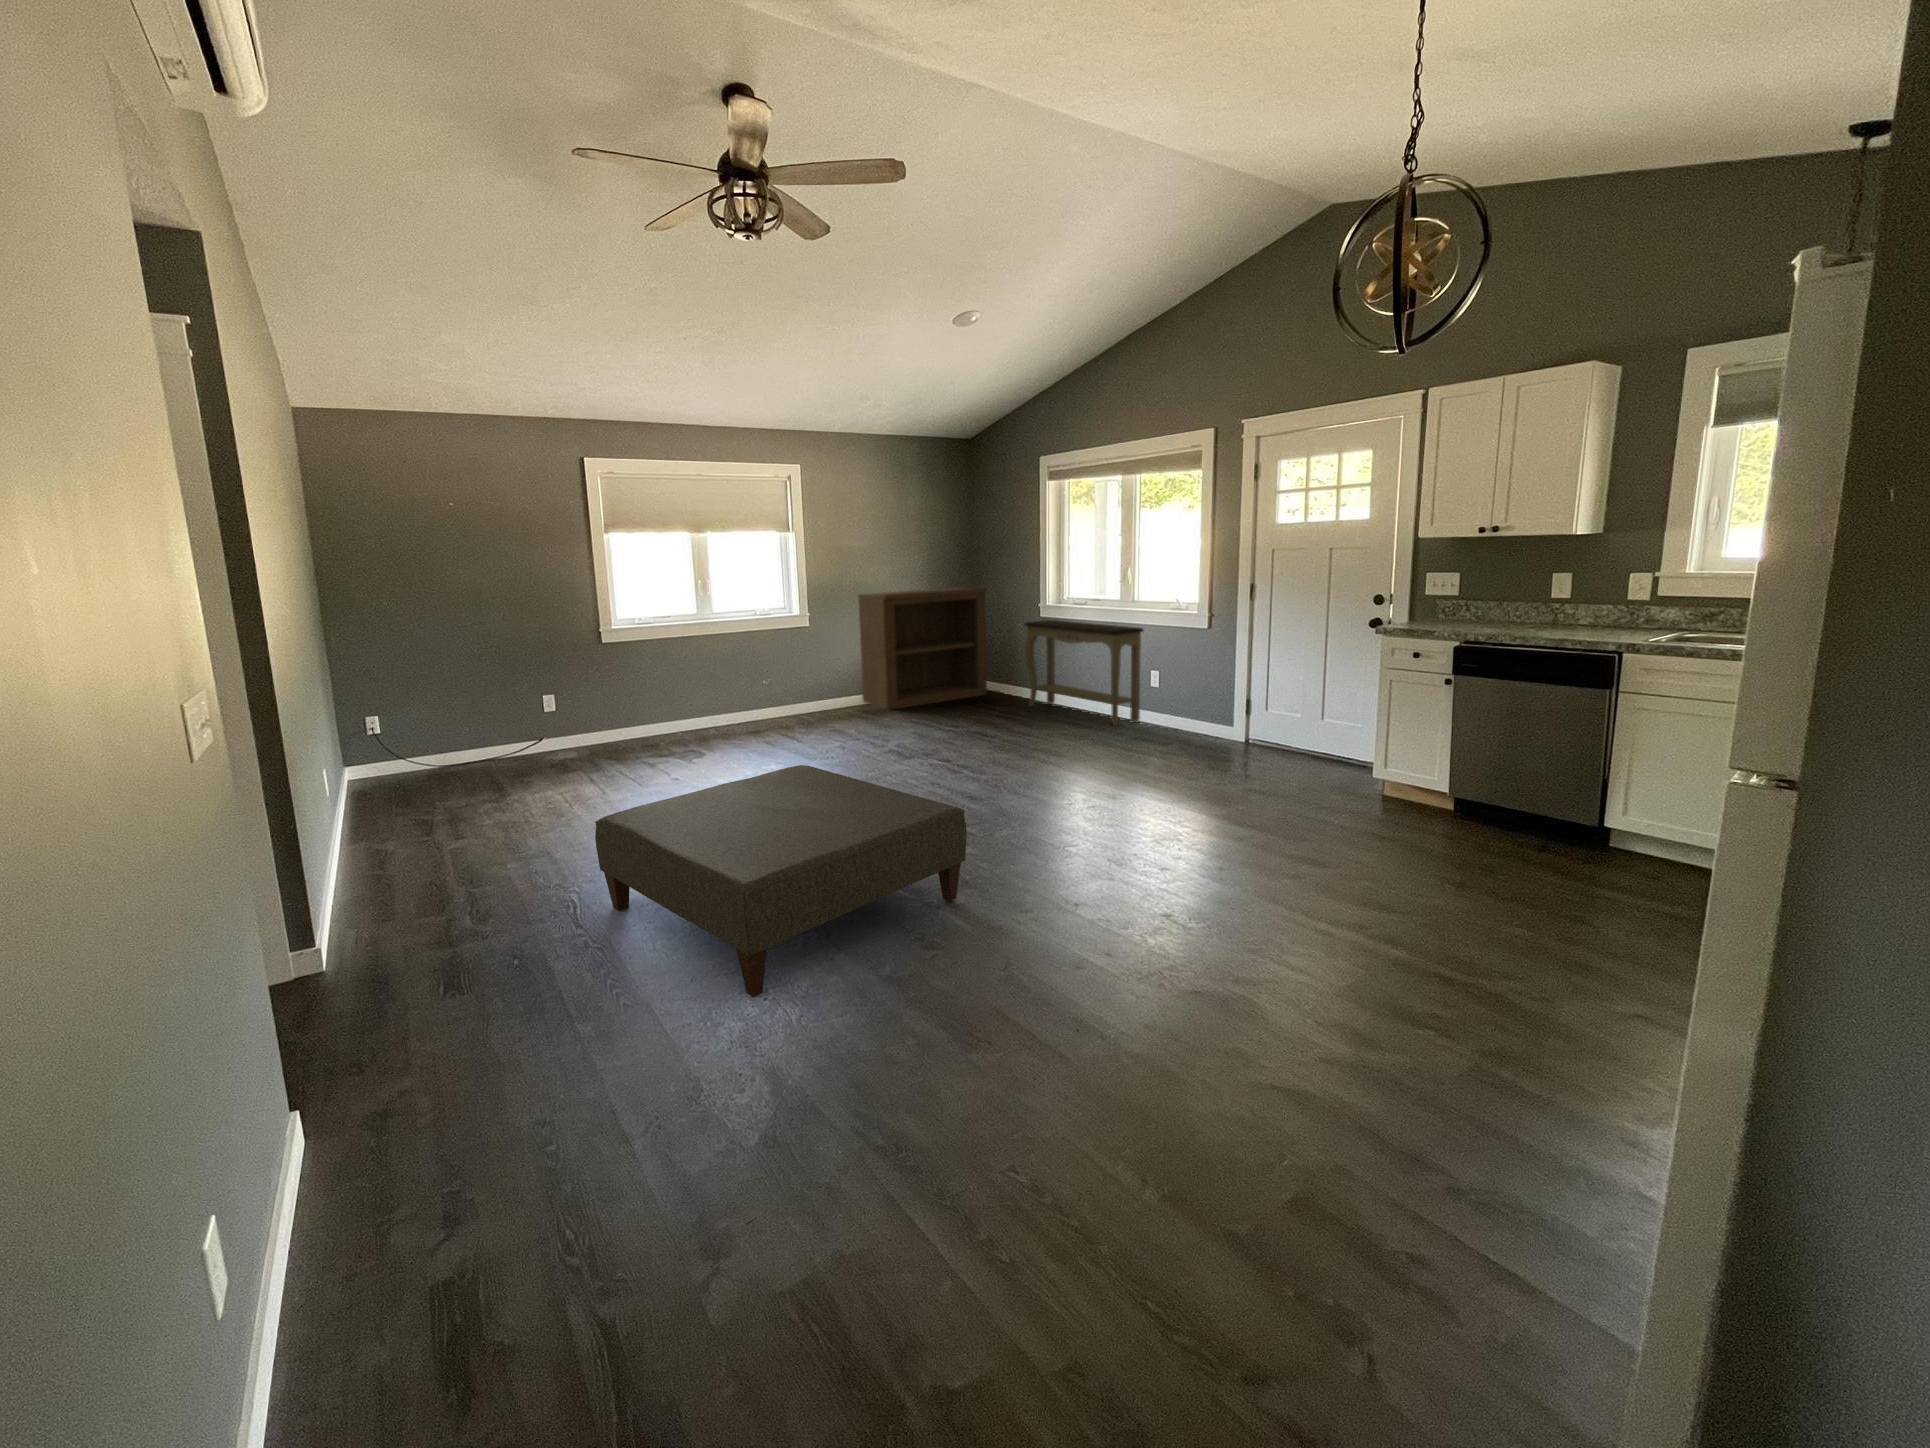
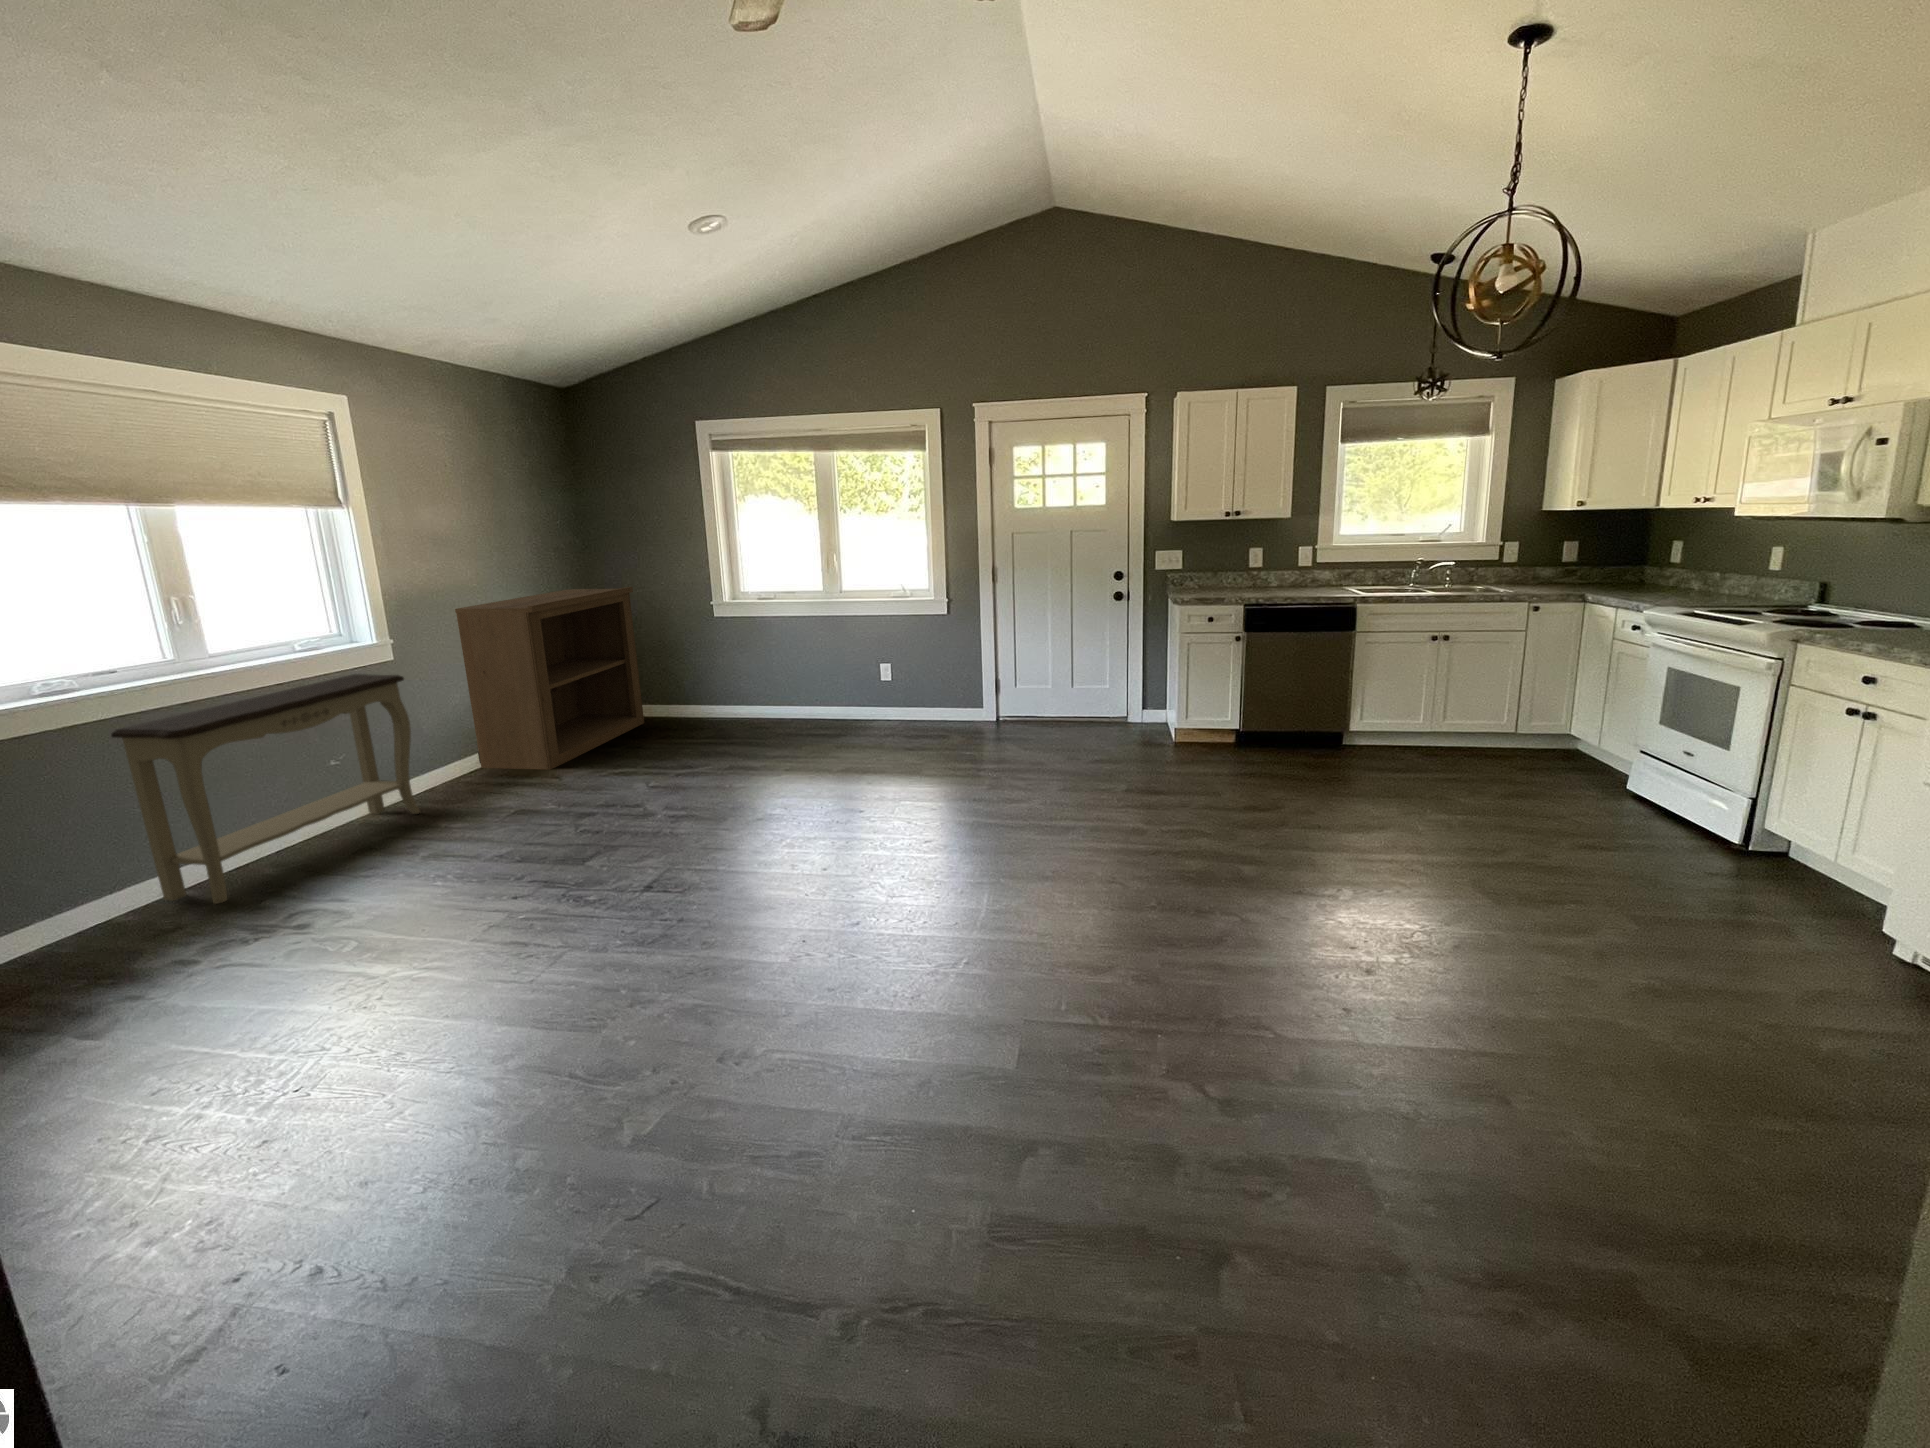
console table: present [1024,620,1144,726] -> present [111,674,420,904]
ottoman: present [595,765,967,997] -> none [838,843,1338,1221]

